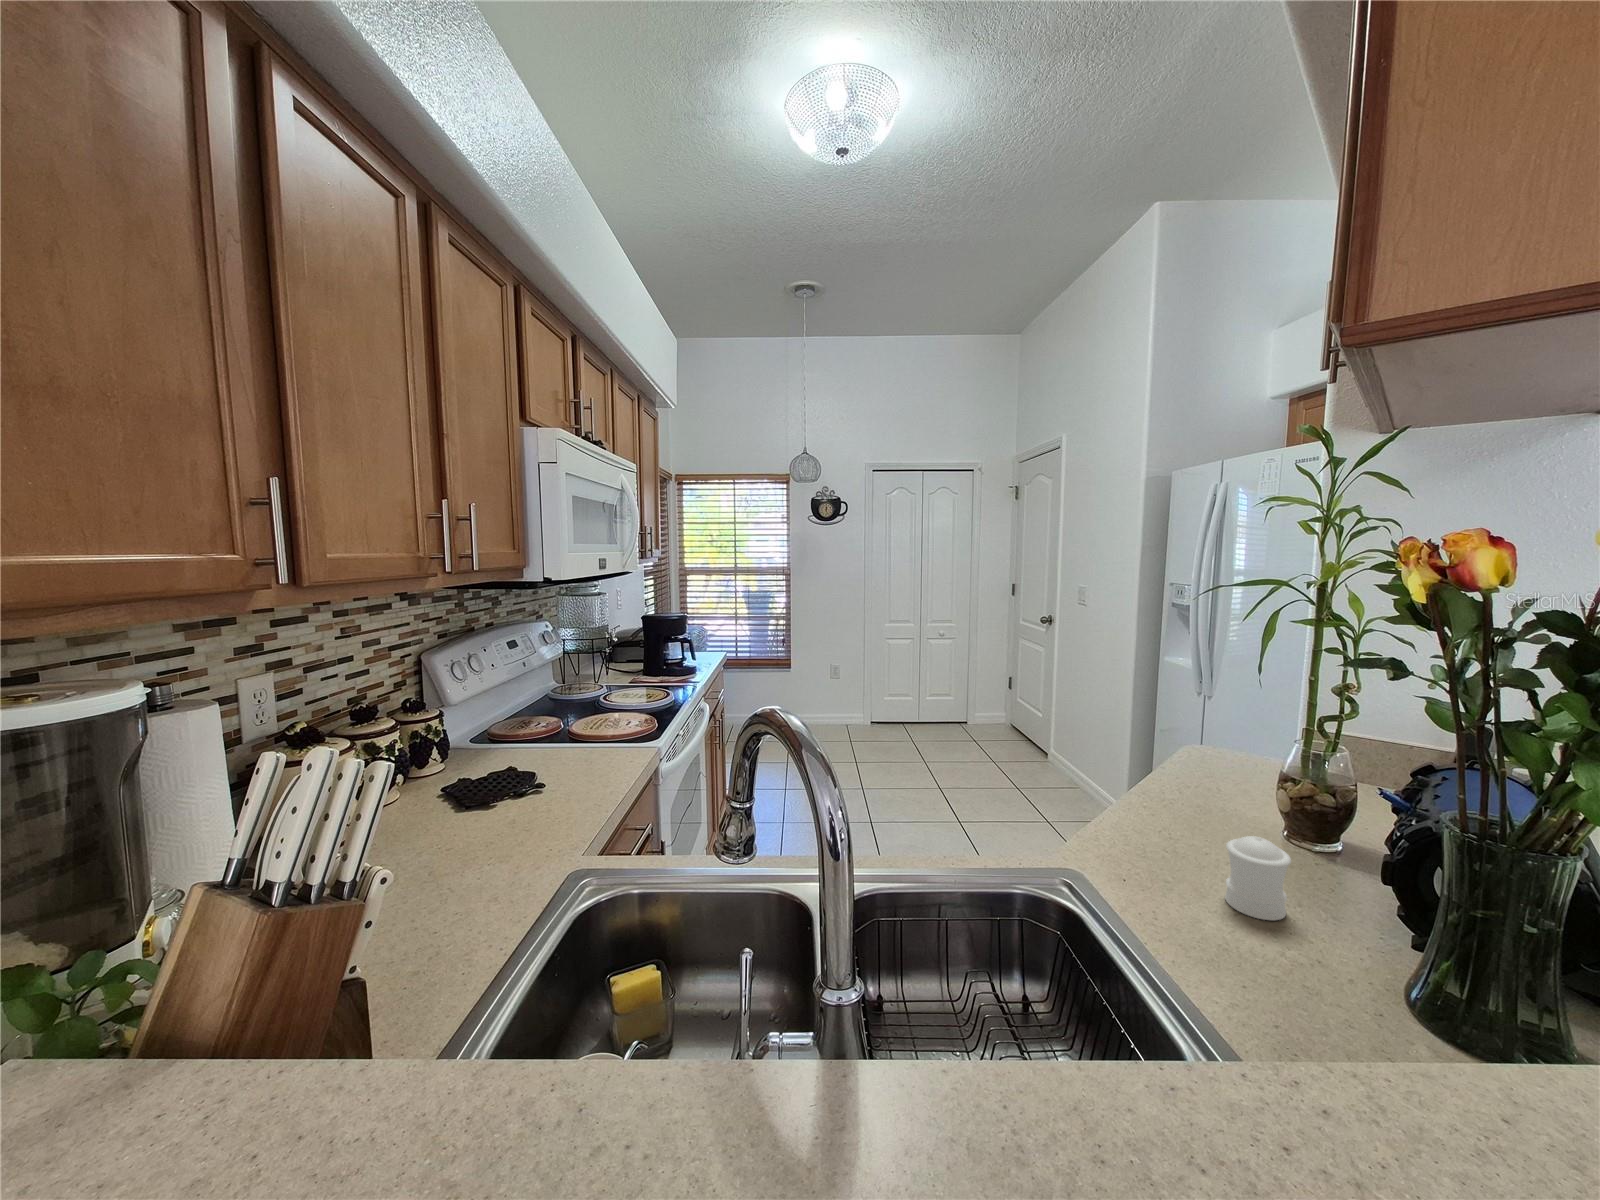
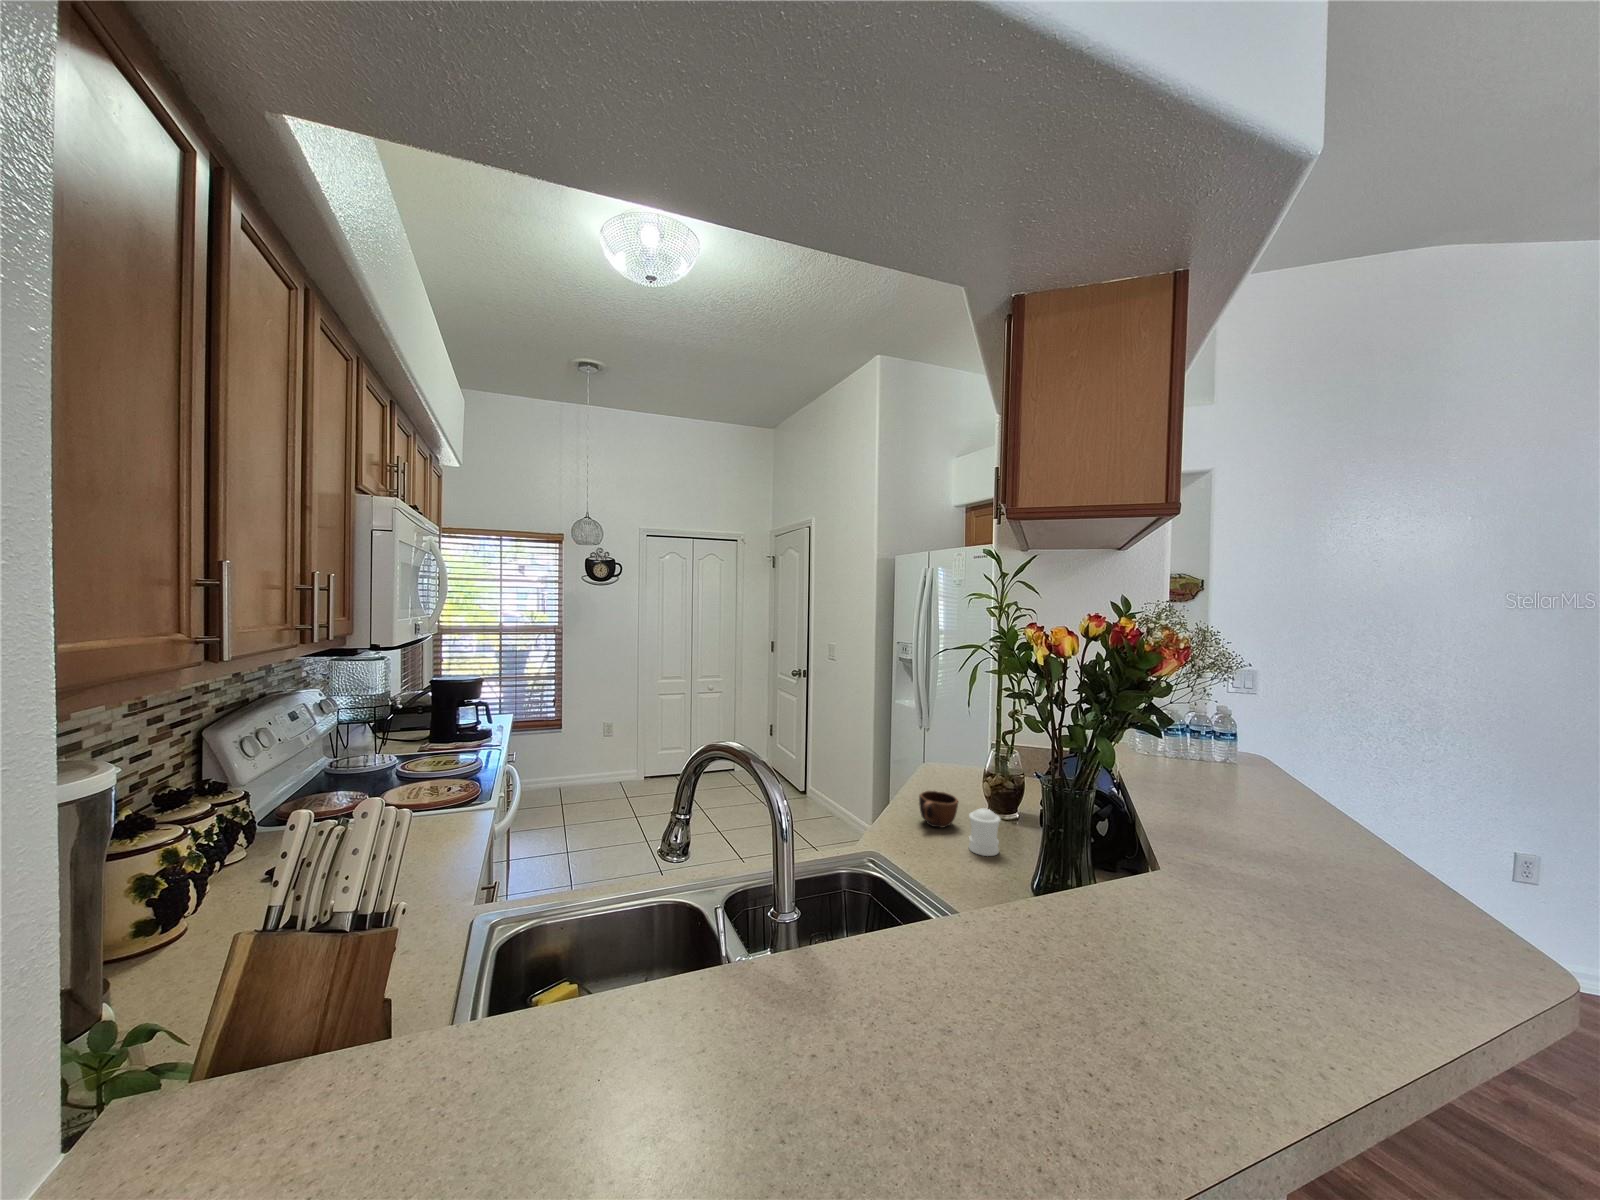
mug: none [1147,791,1218,853] -> present [919,791,958,828]

